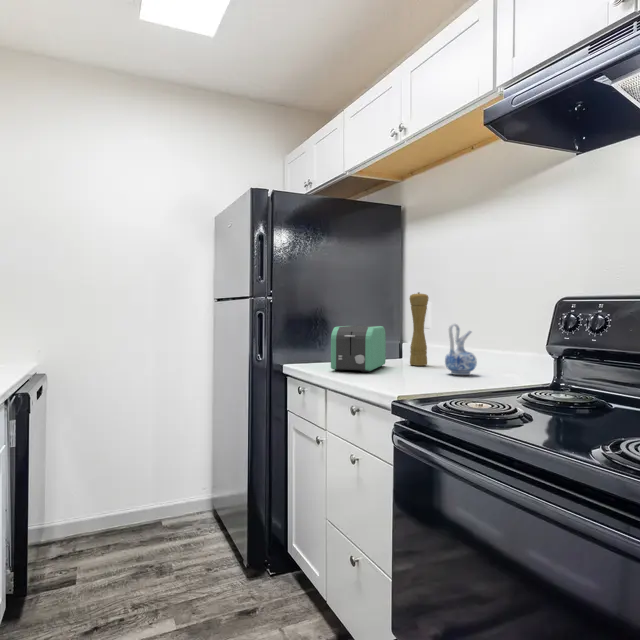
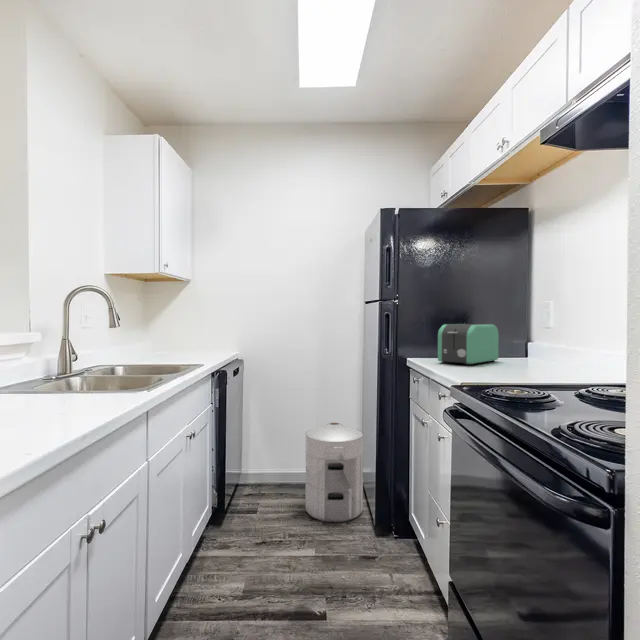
pepper mill: present [410,292,428,366] -> none [525,293,544,363]
ceramic pitcher: present [445,324,477,375] -> none [545,322,578,372]
waste bin: none [147,449,222,574] -> present [305,423,363,522]

